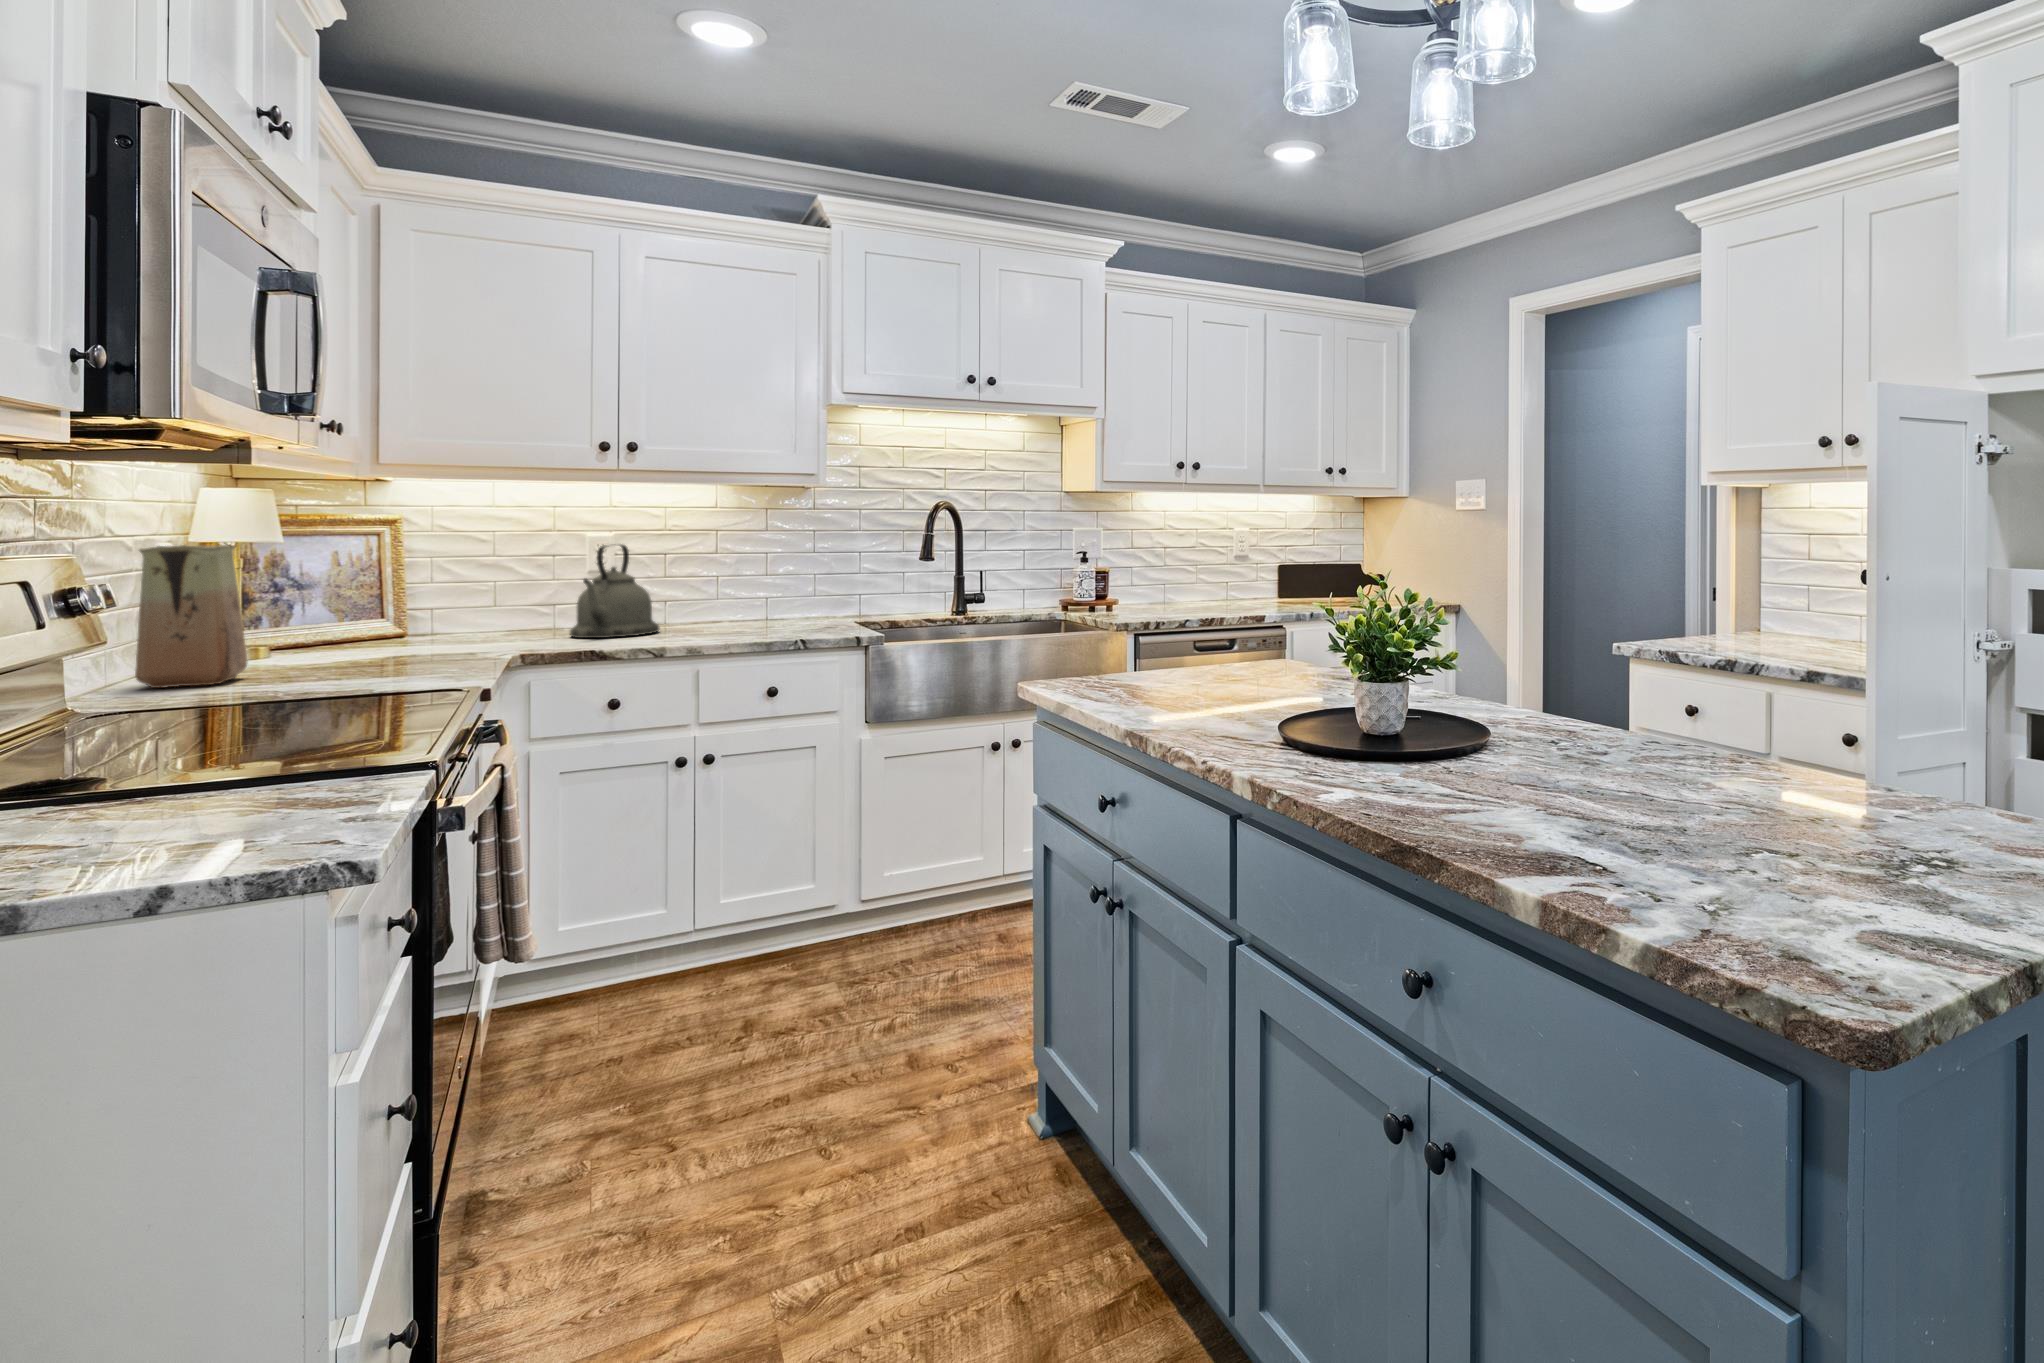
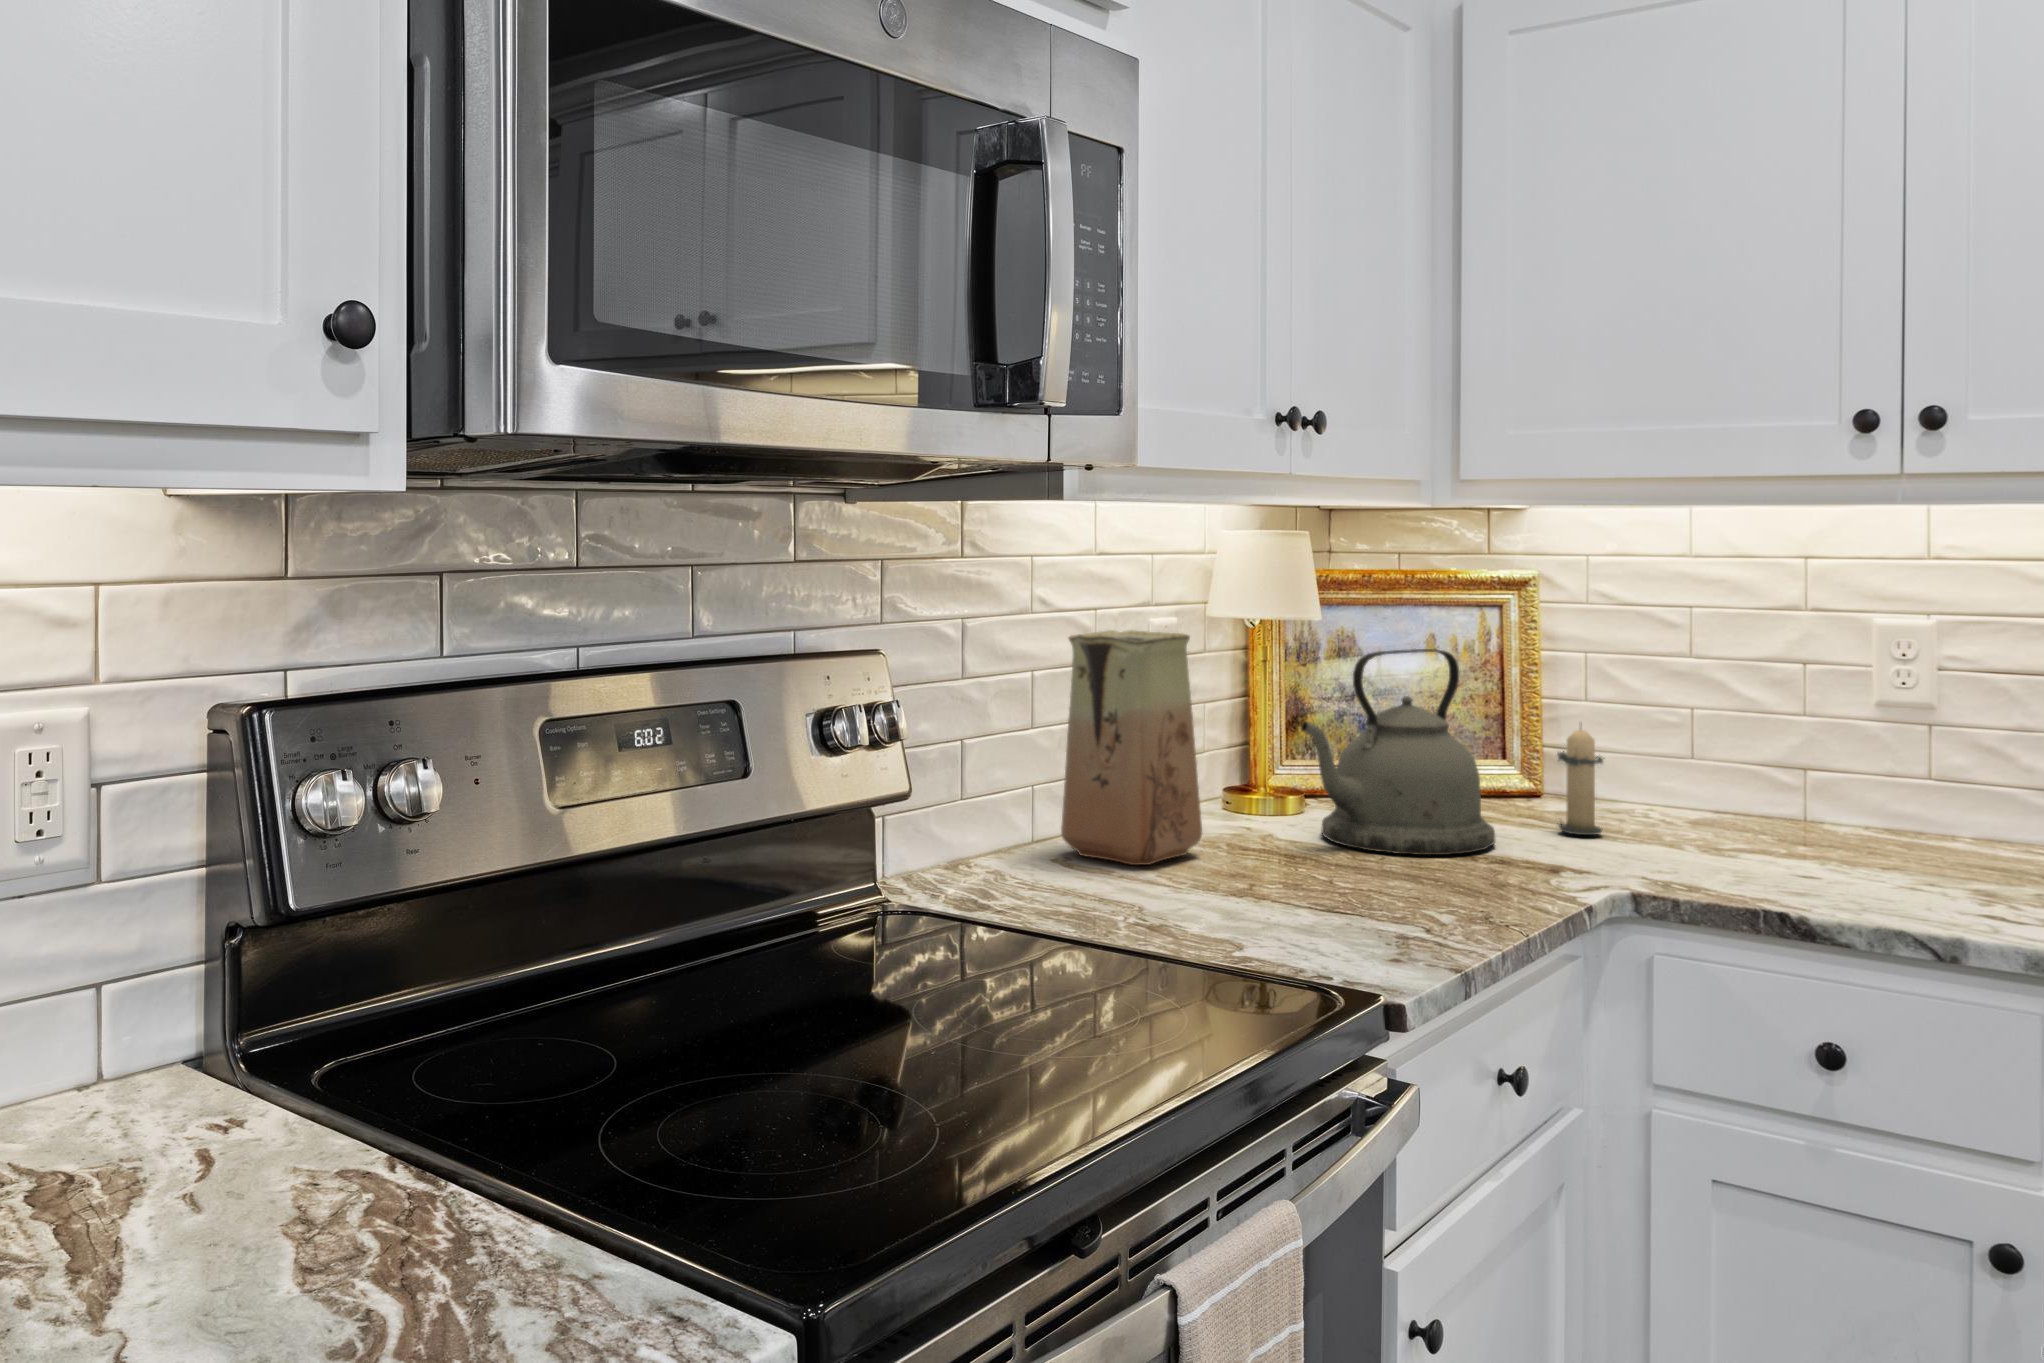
kettle: present [570,545,660,638] -> present [1301,649,1495,855]
candle: none [437,587,473,647] -> present [1557,729,1603,835]

